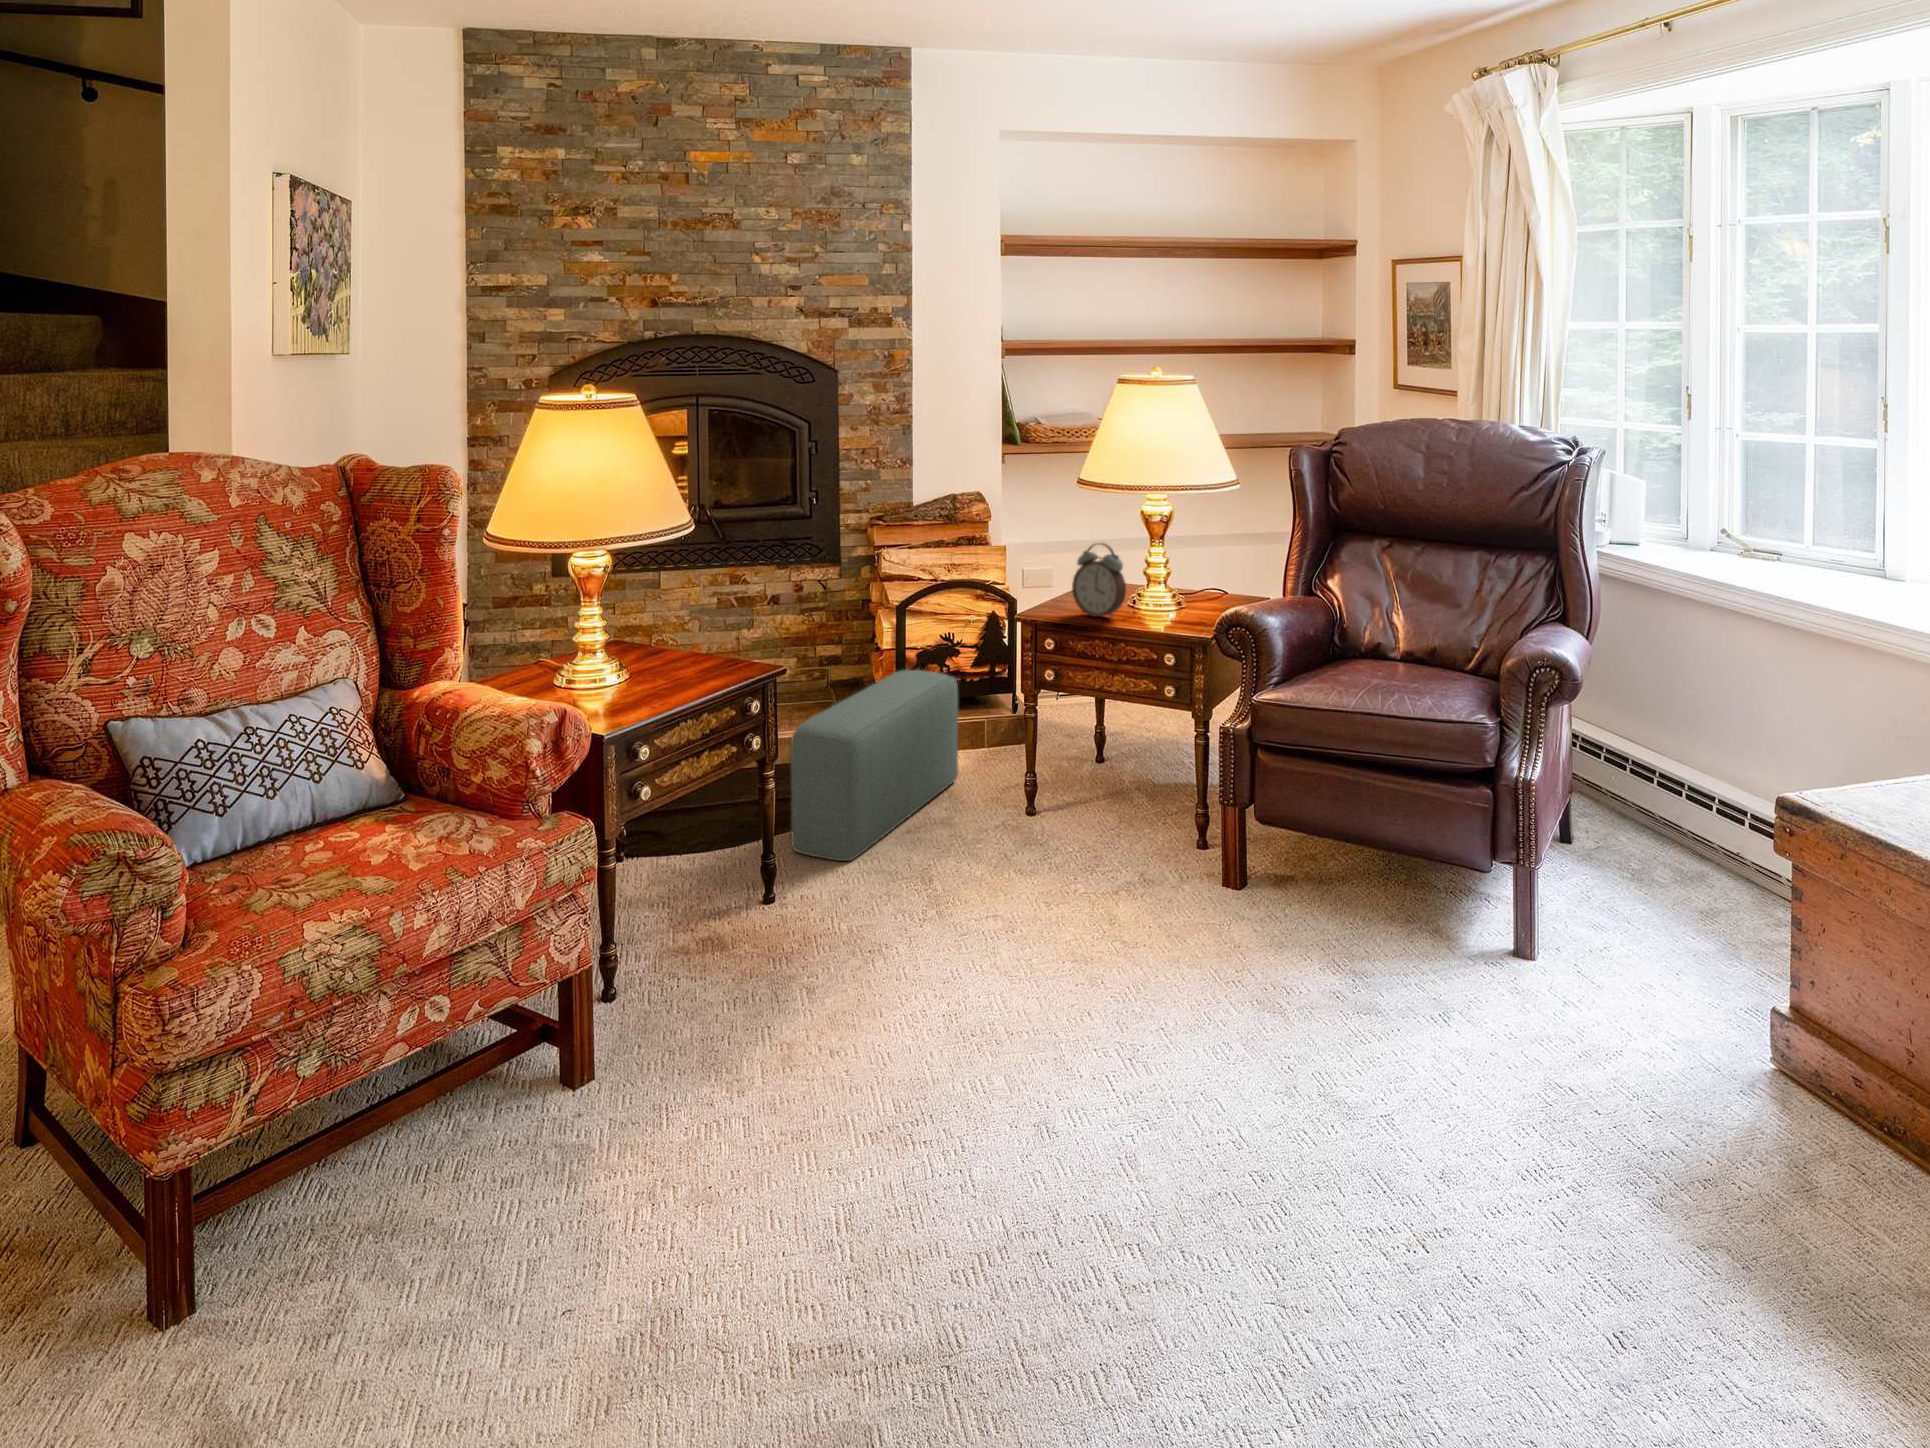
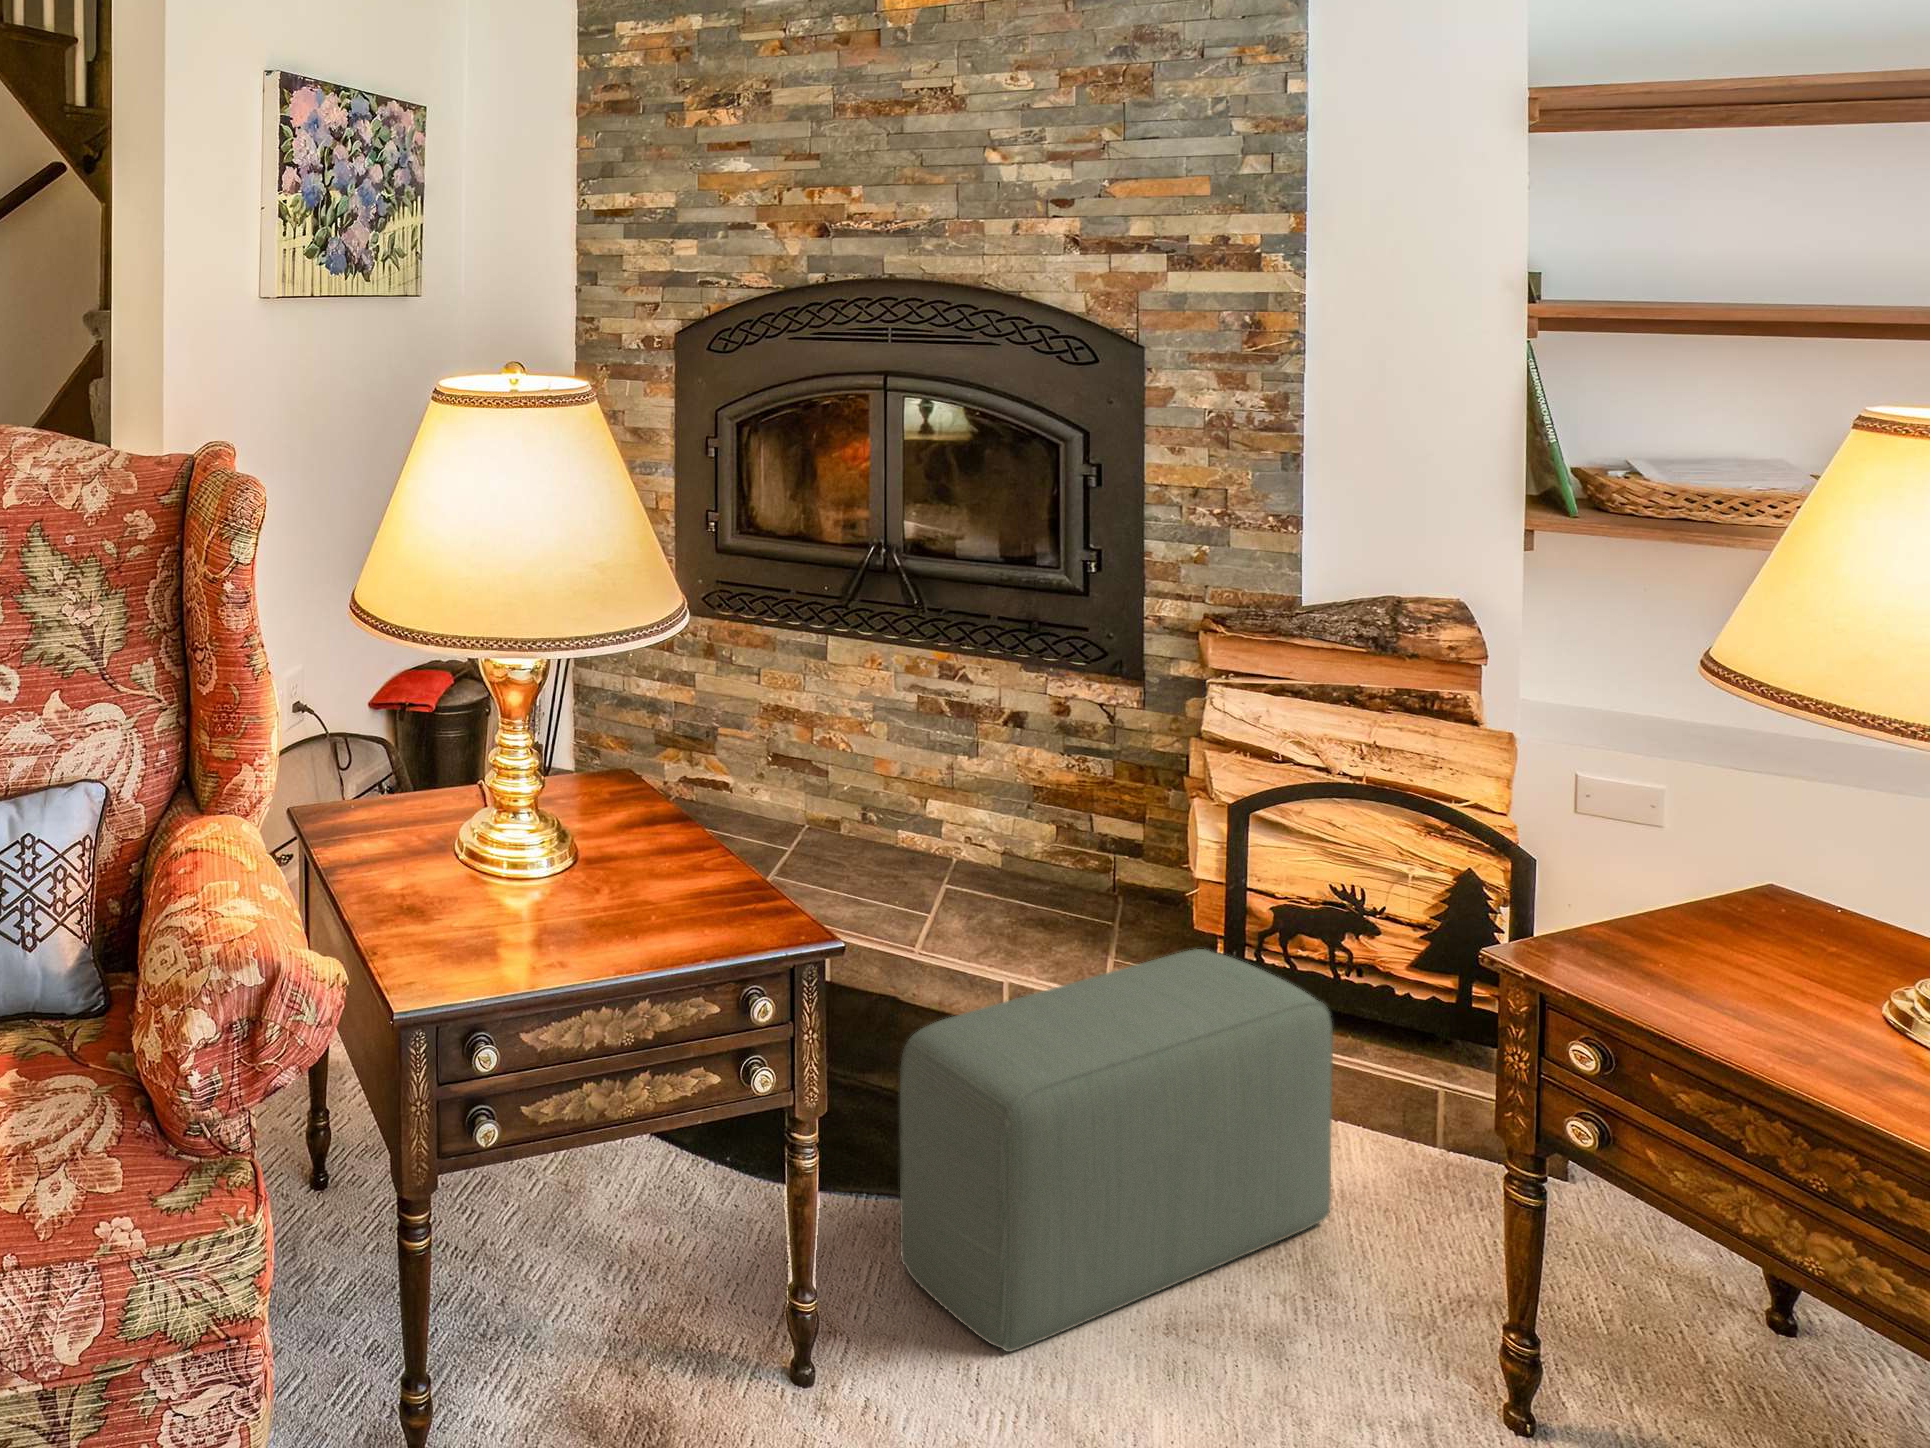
alarm clock: present [1072,543,1126,618] -> none [1640,809,1829,1024]

